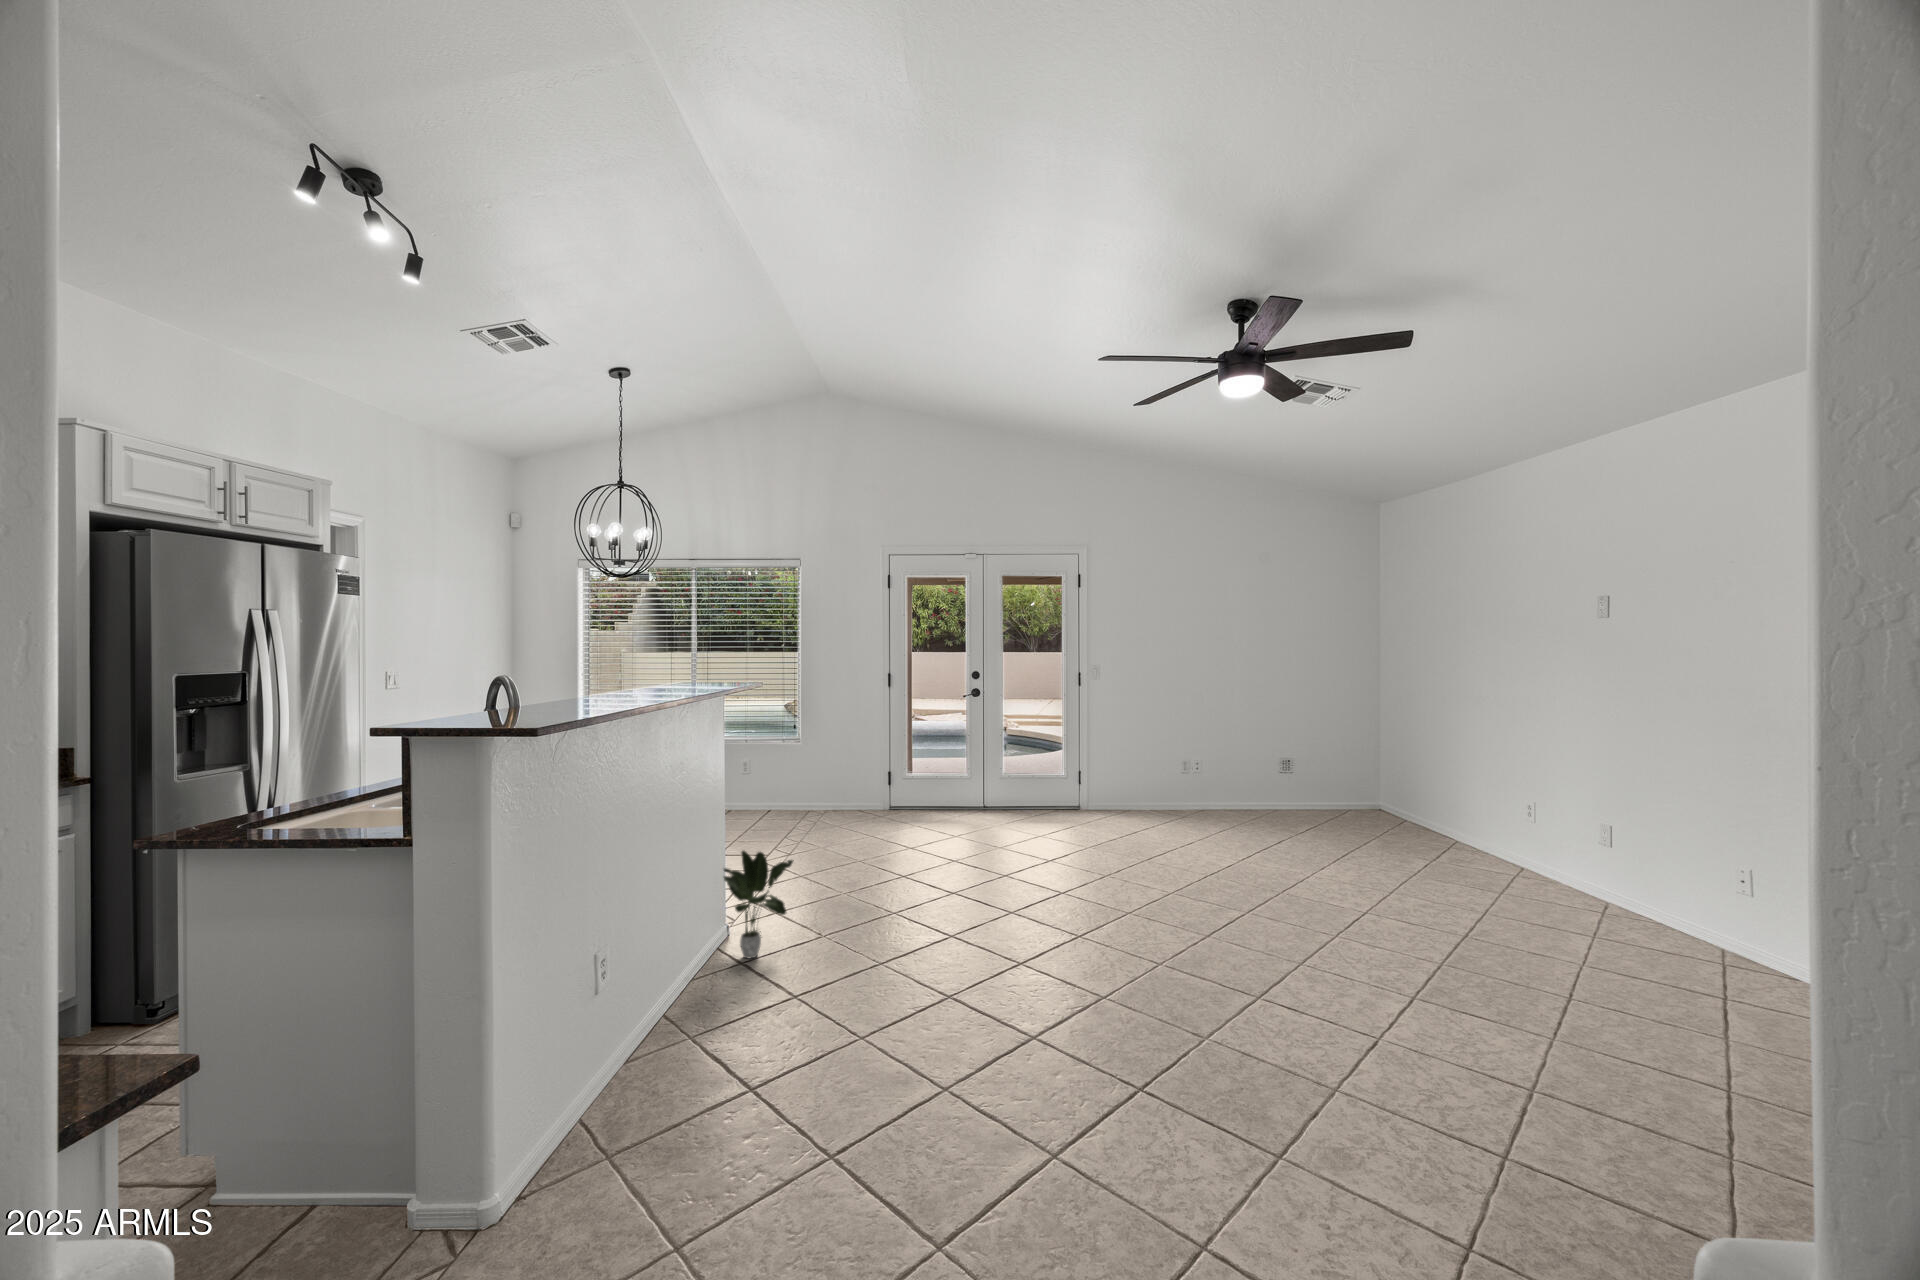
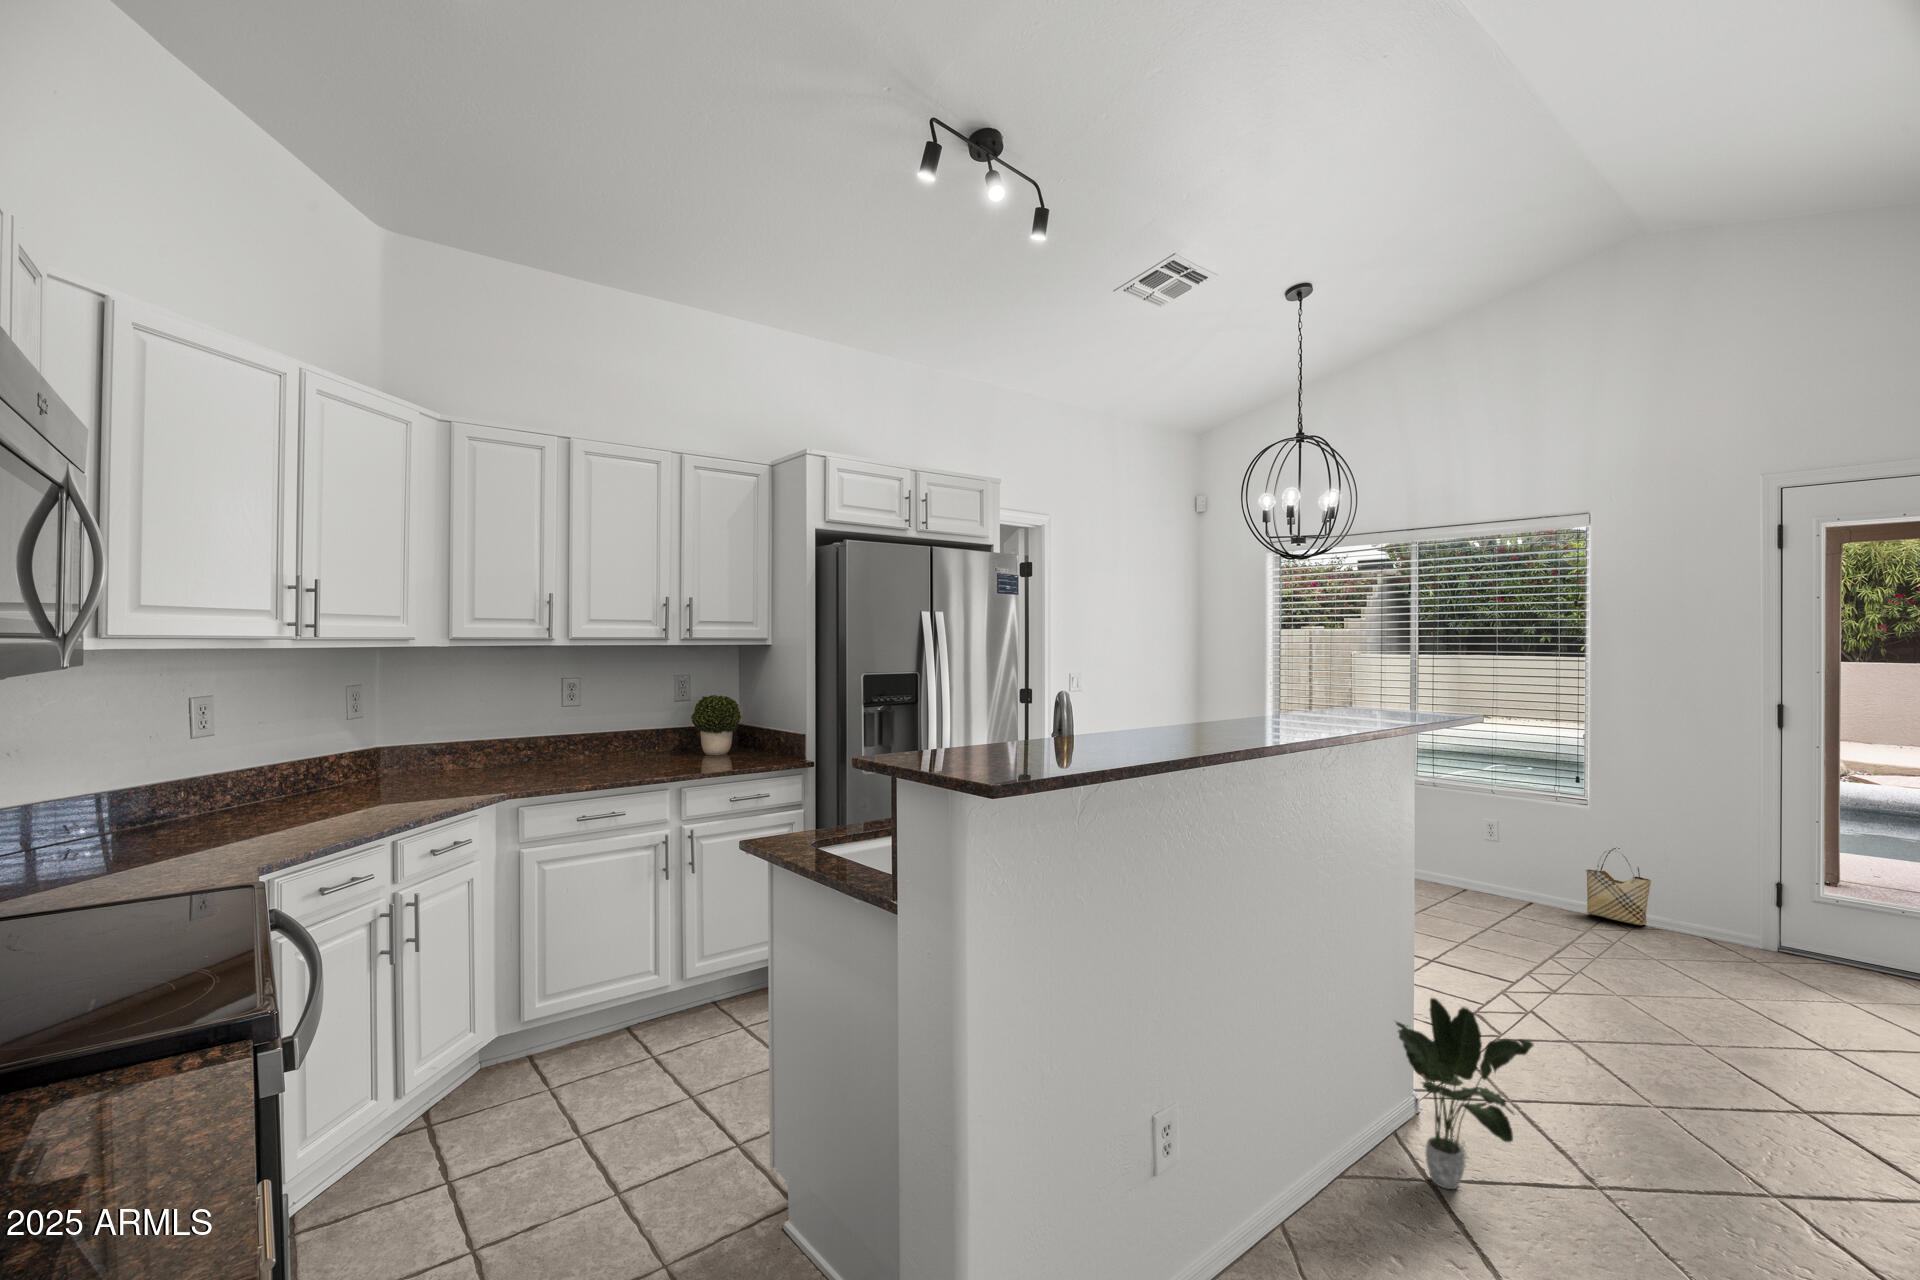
woven basket: none [799,768,832,814] -> present [1586,848,1651,925]

